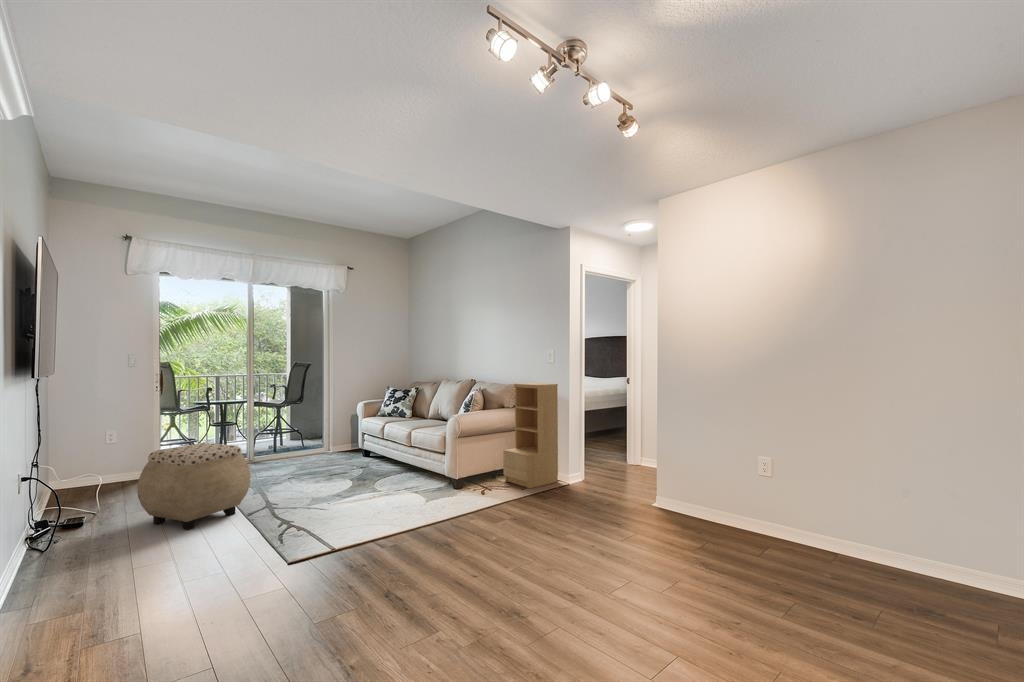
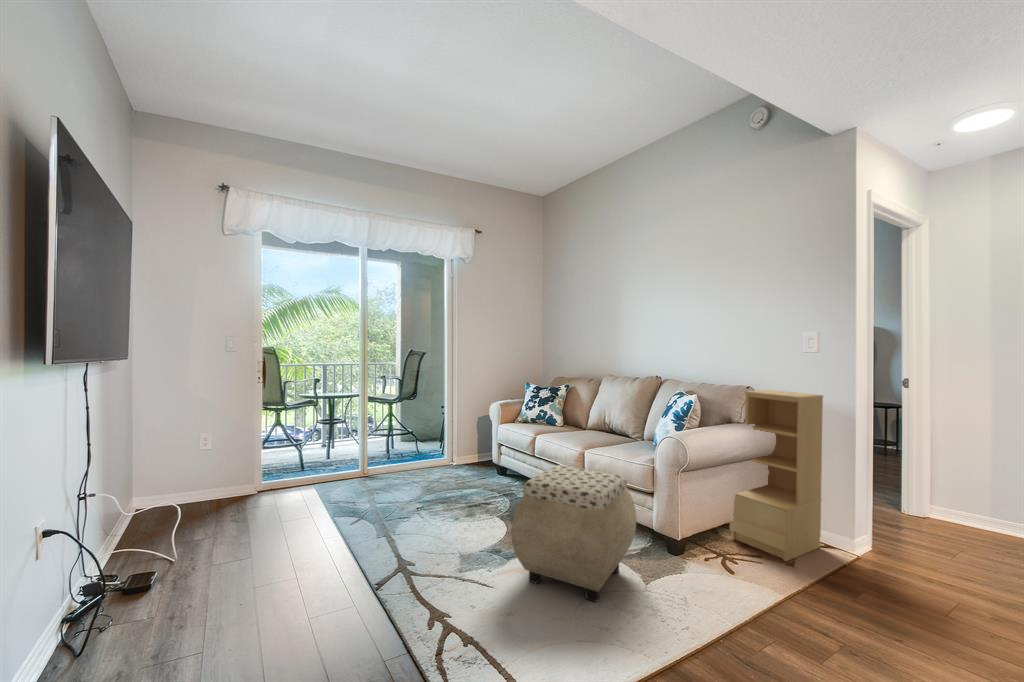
ottoman: present [137,443,251,530] -> present [511,465,637,602]

